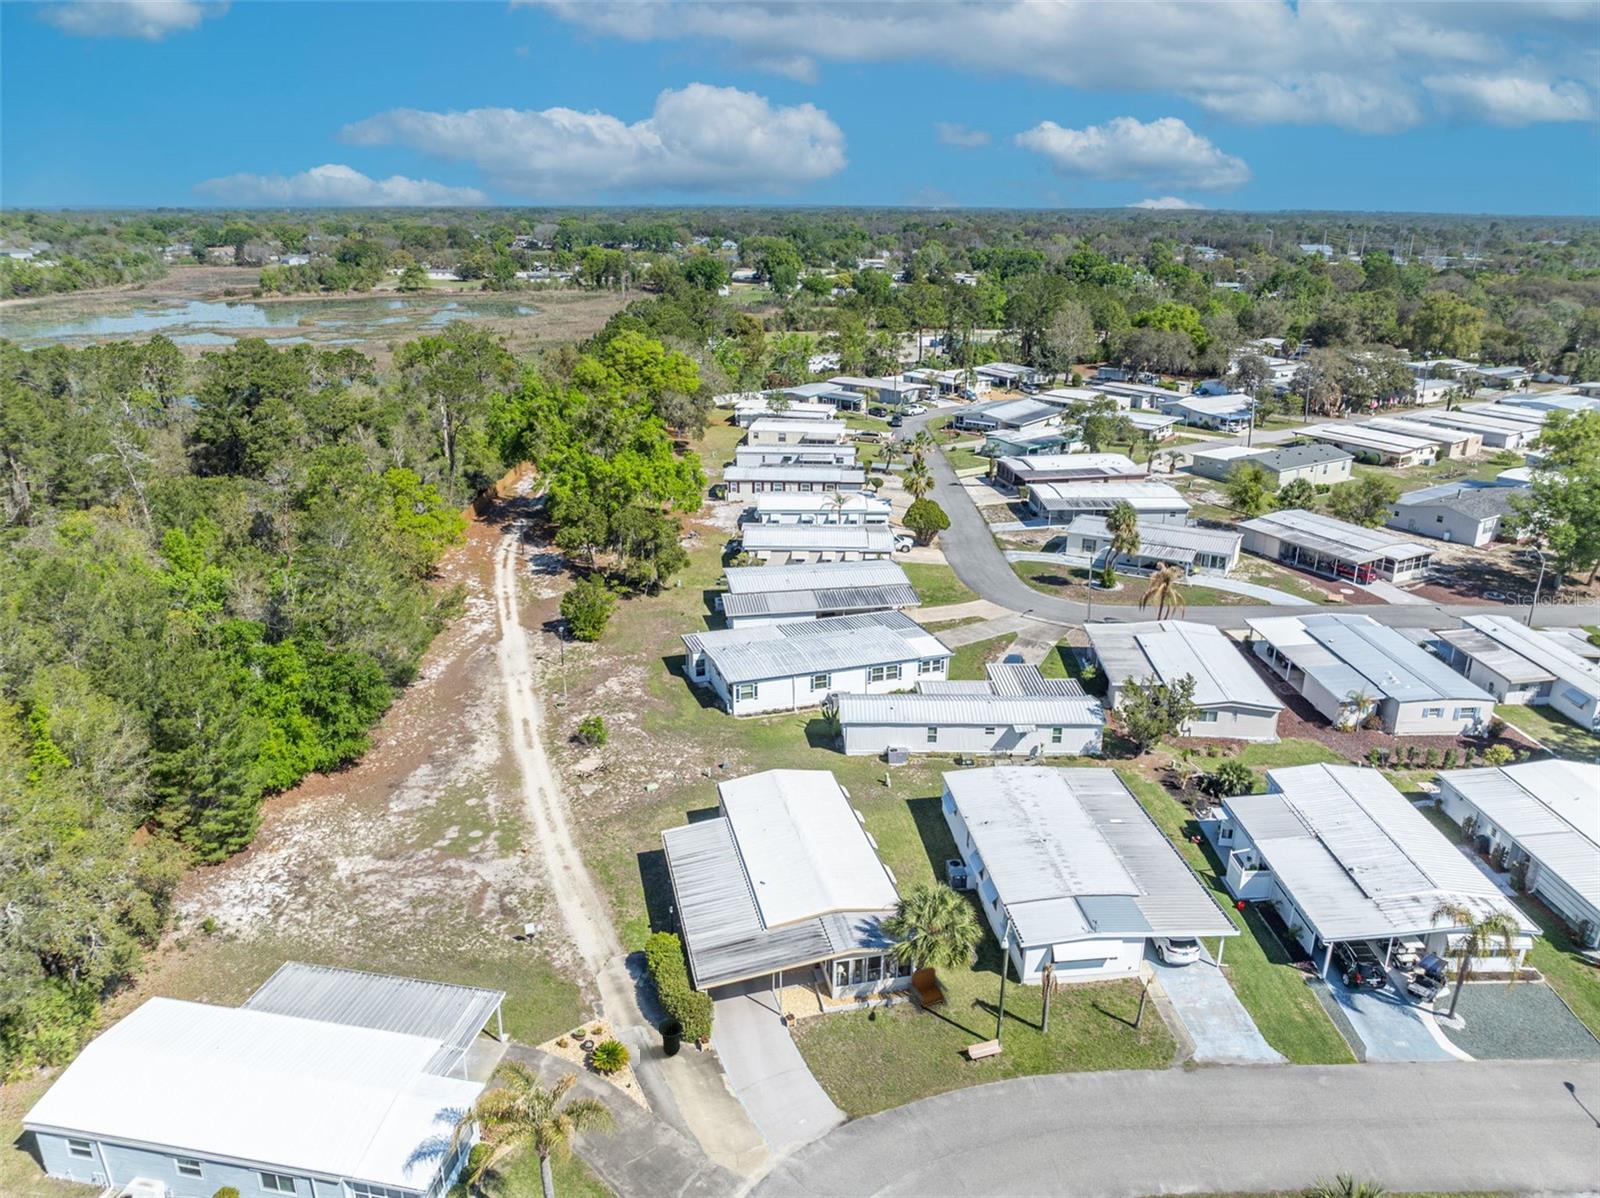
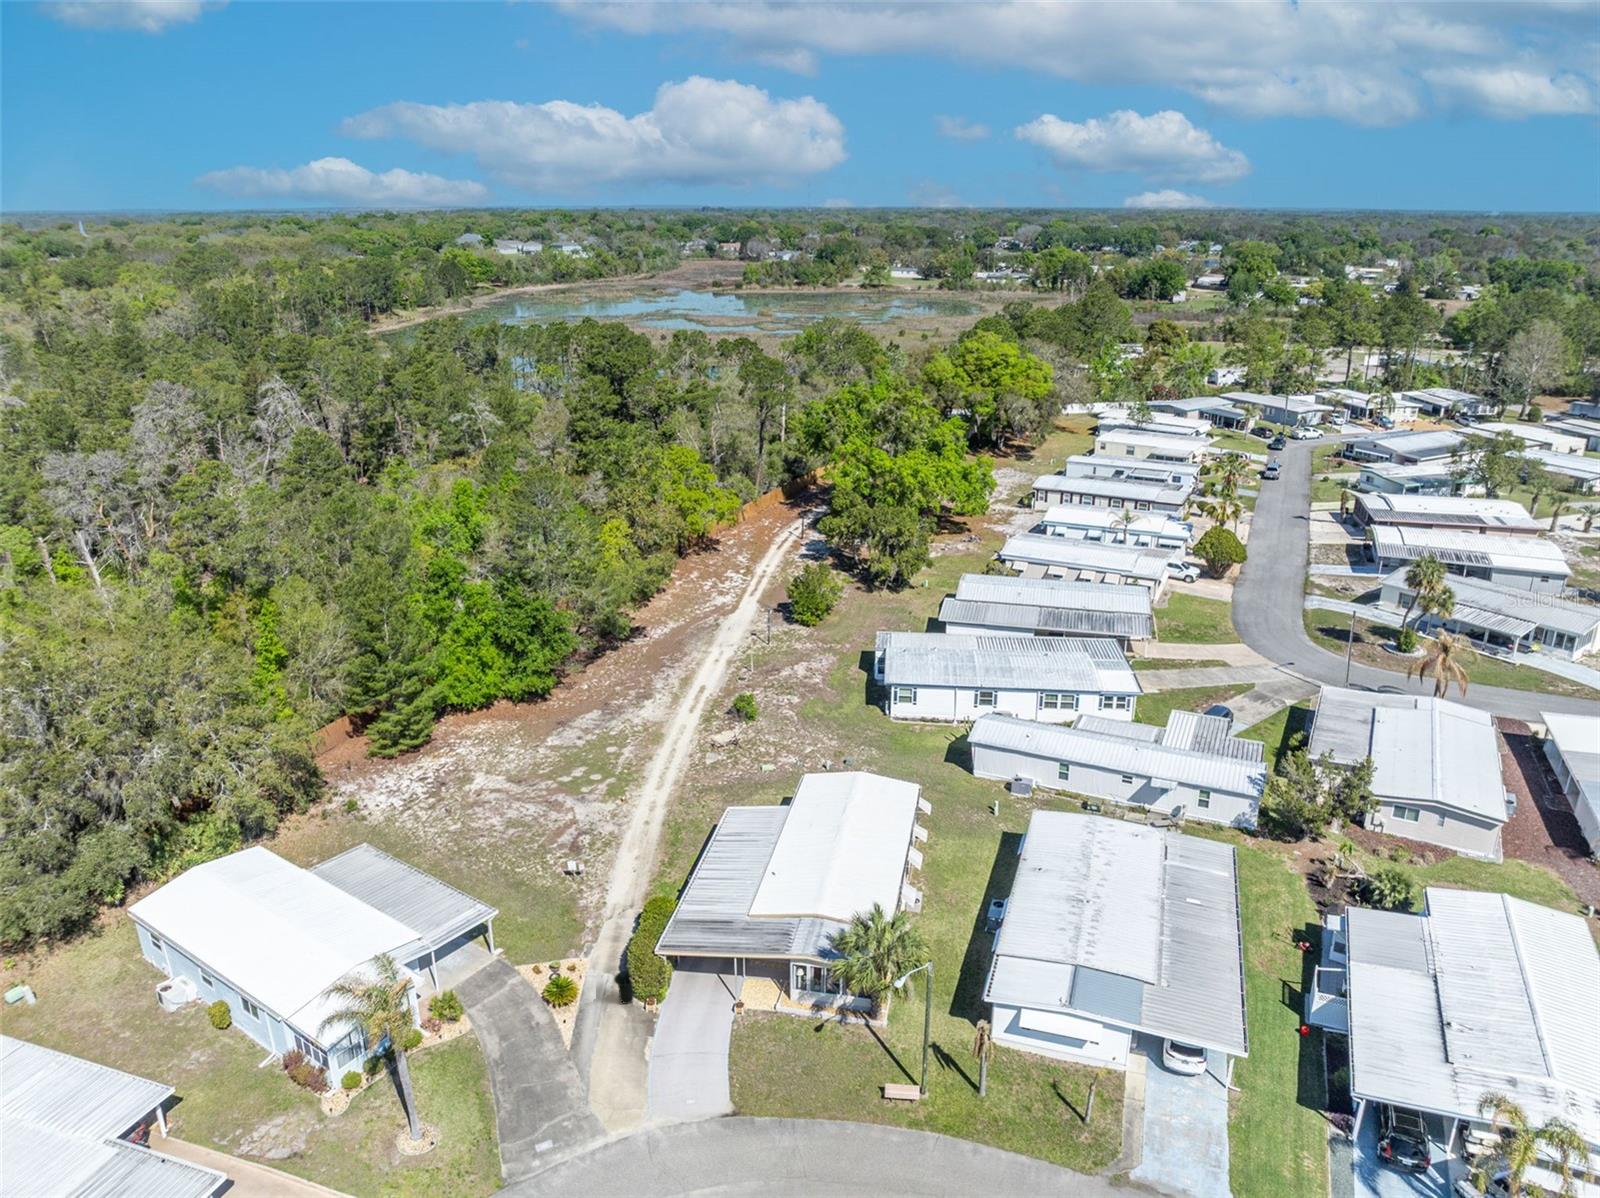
lounge chair: present [907,967,948,1014] -> none [864,995,900,1037]

